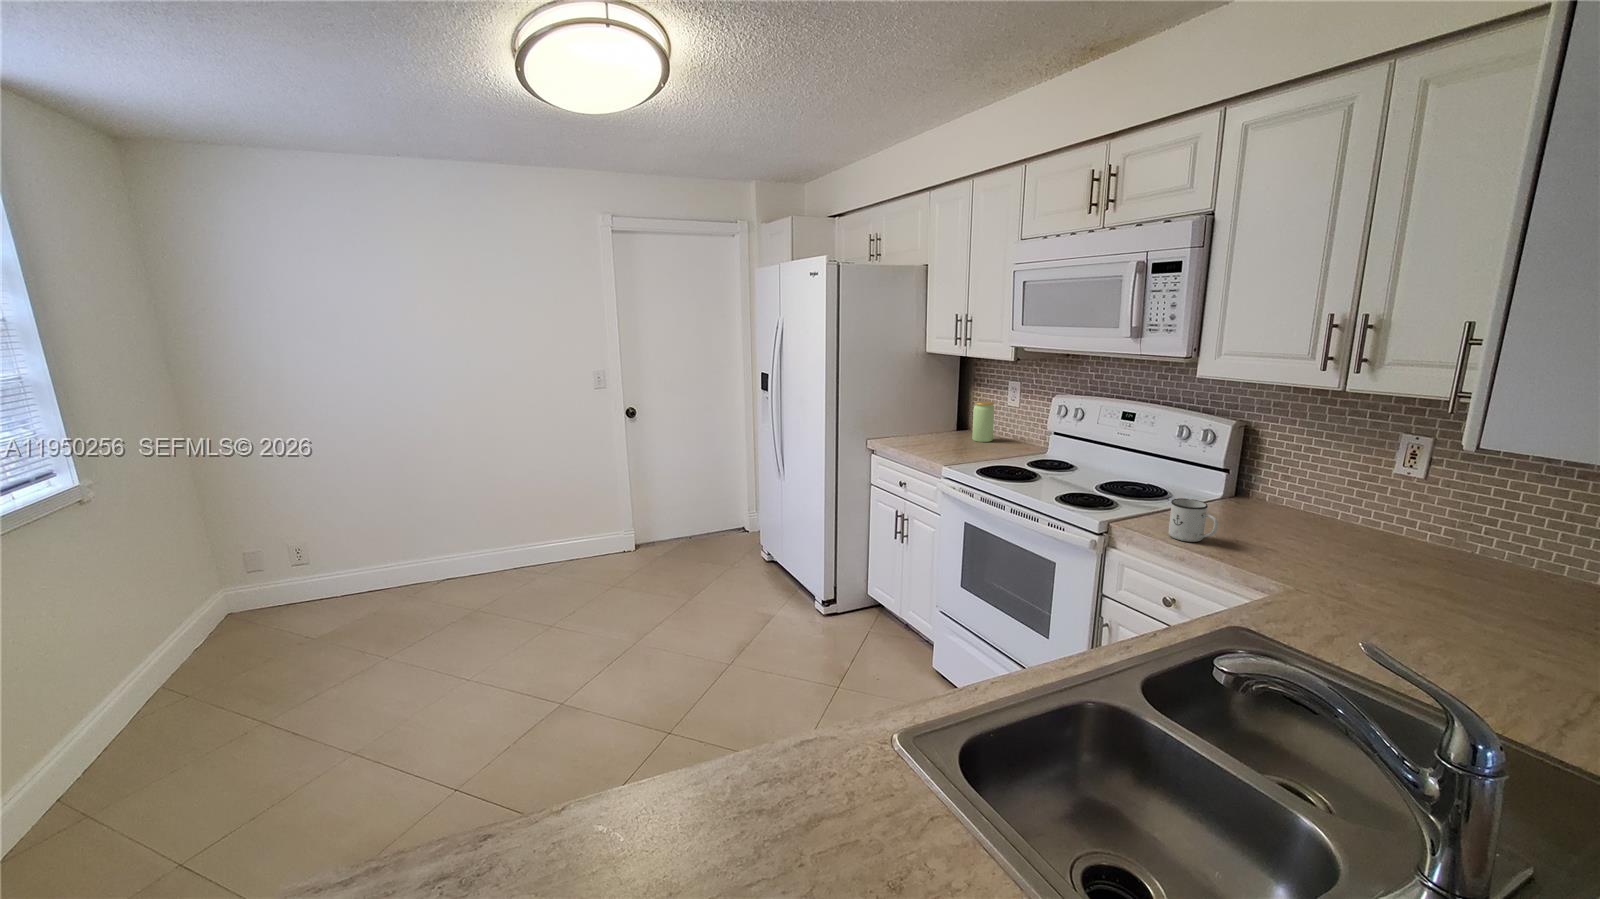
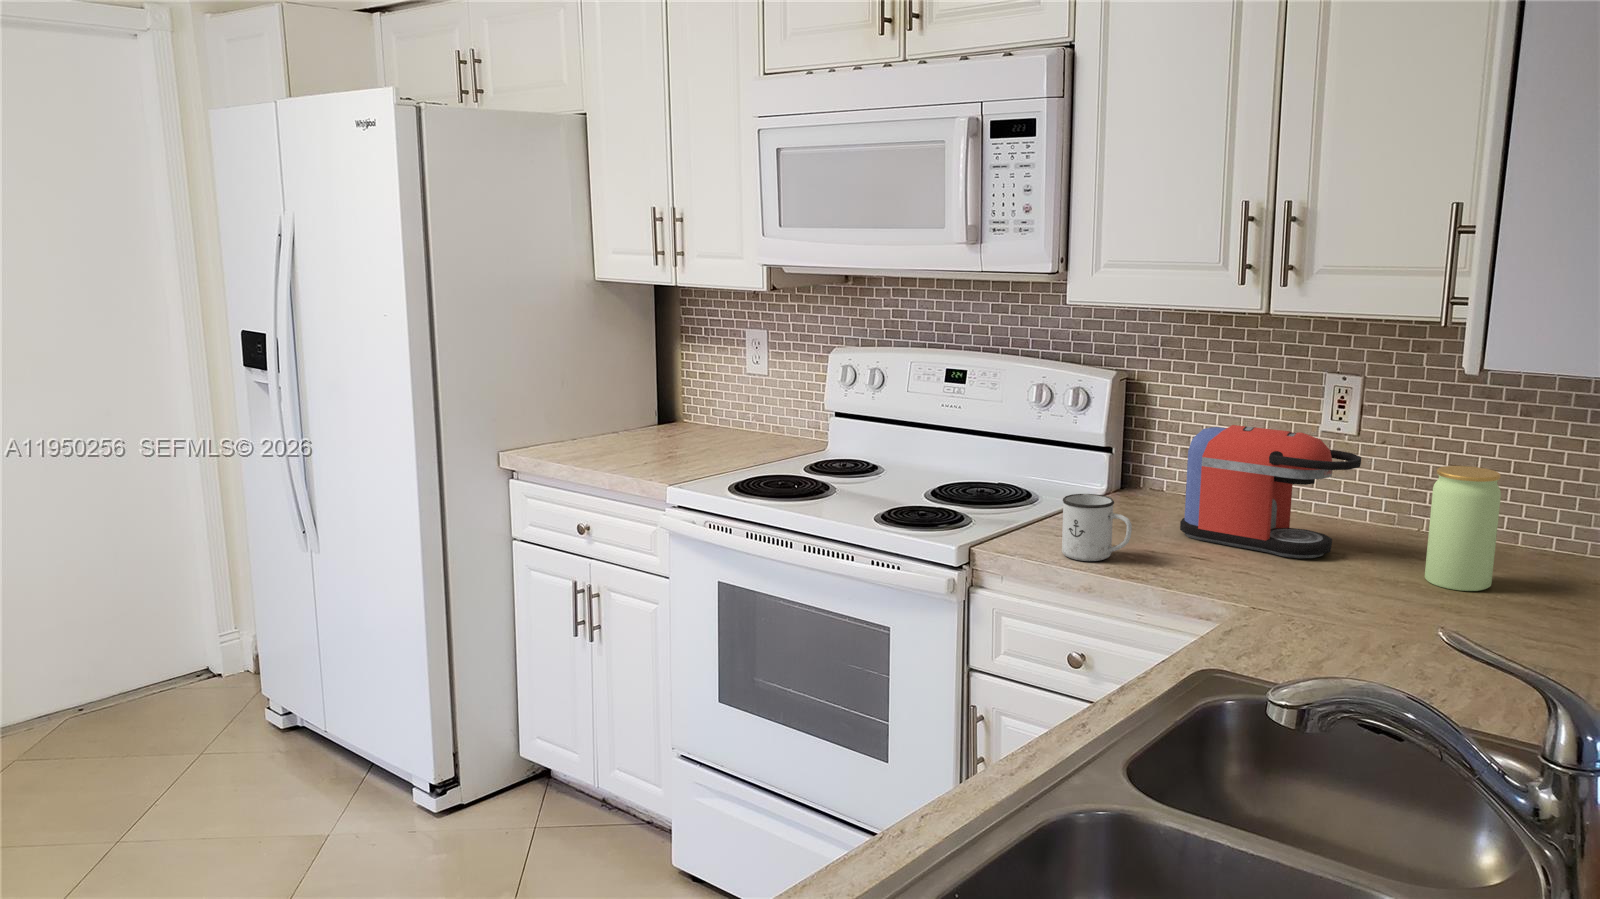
jar: present [972,401,994,442] -> present [1425,466,1501,591]
coffee maker: none [1264,464,1416,561] -> present [1180,425,1361,558]

